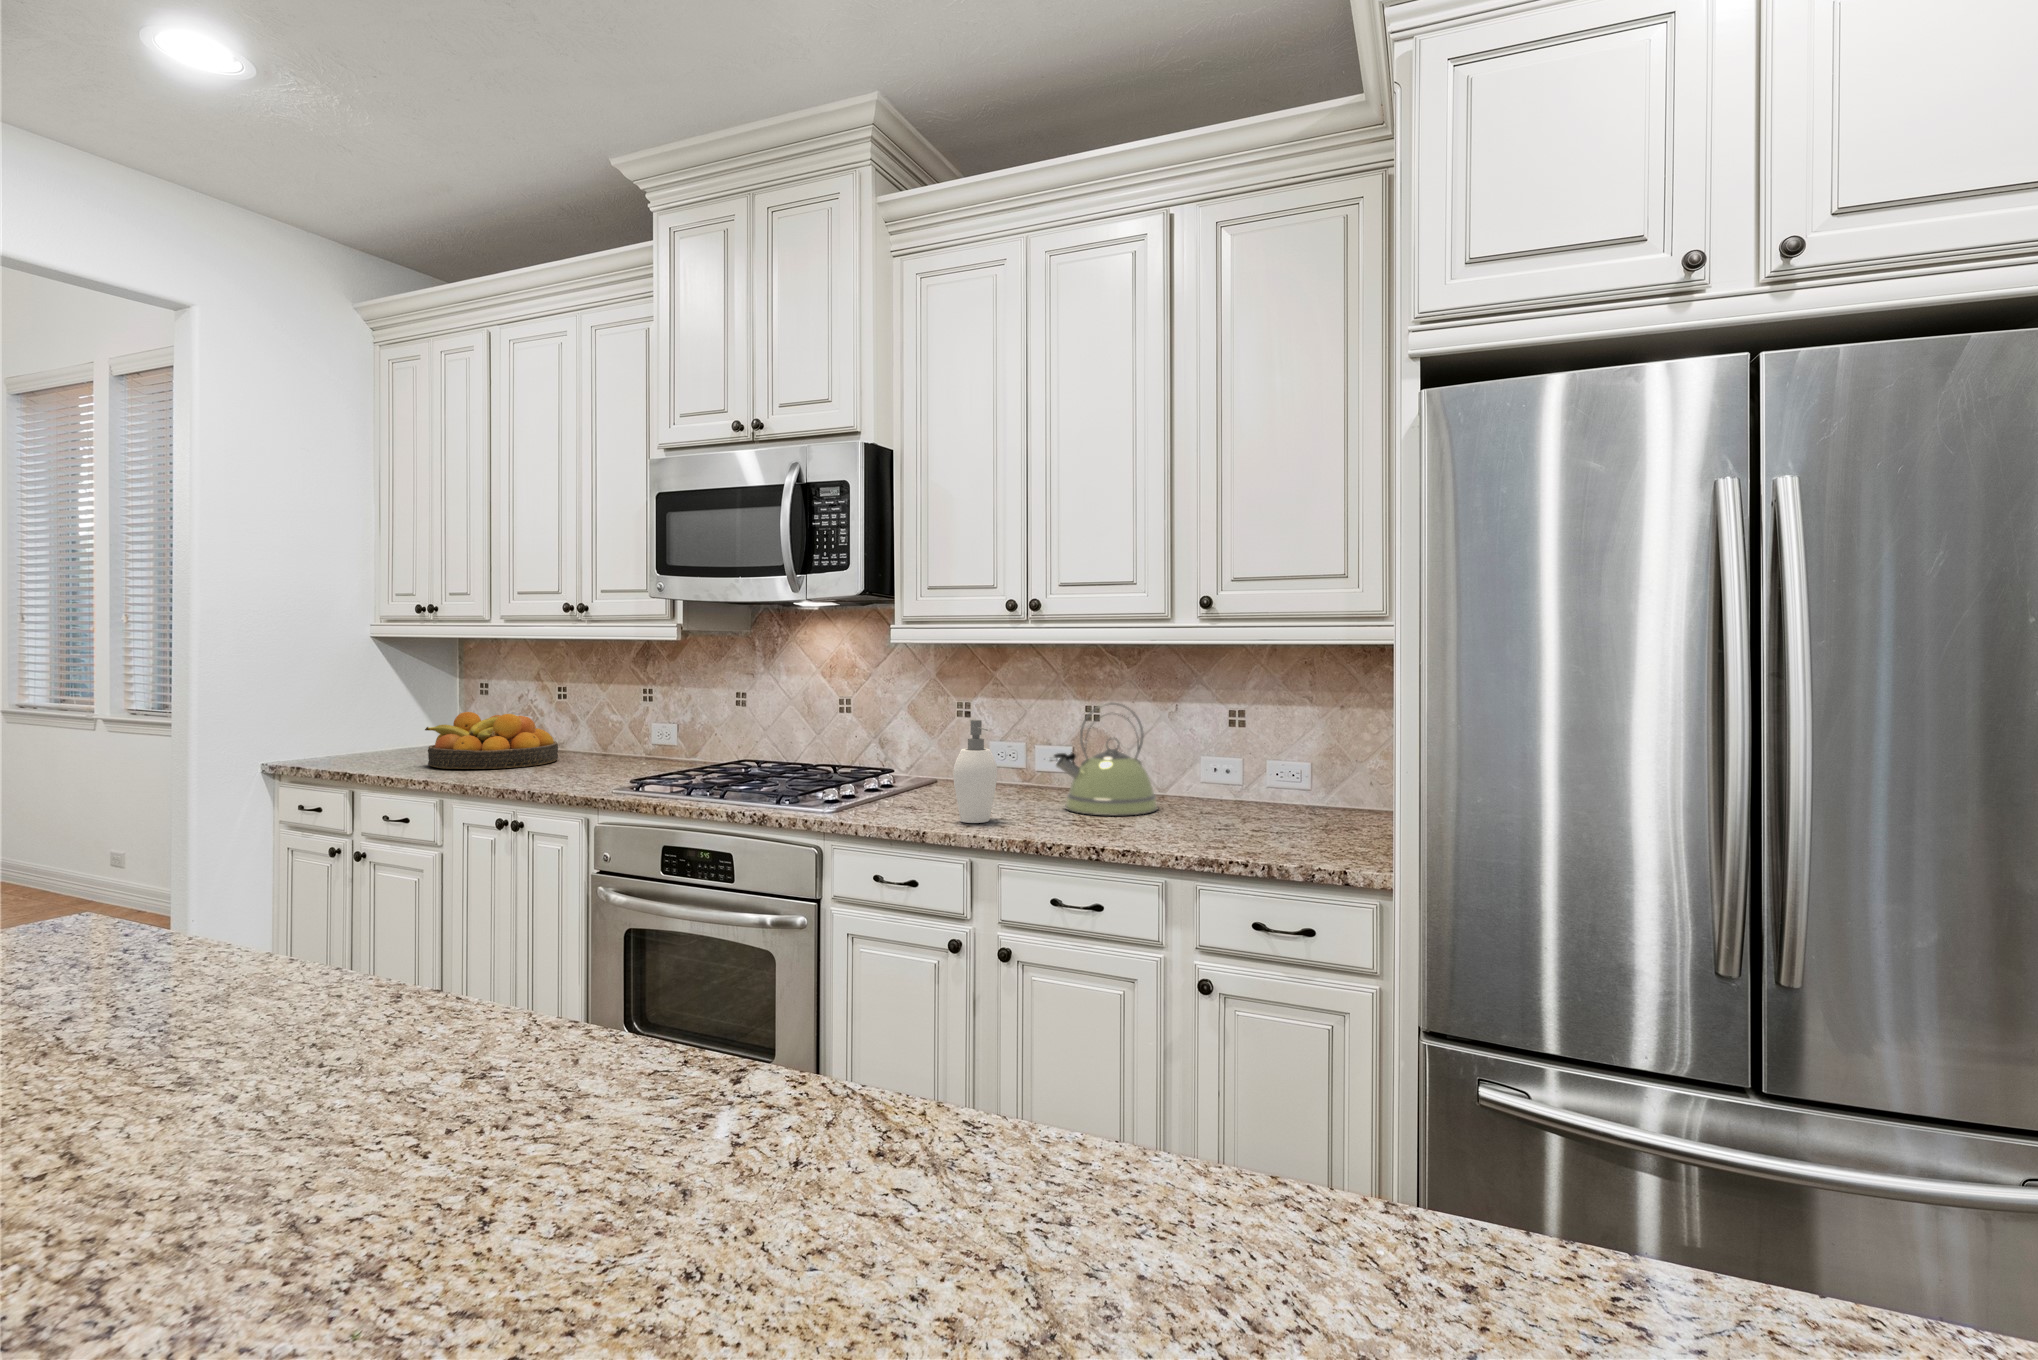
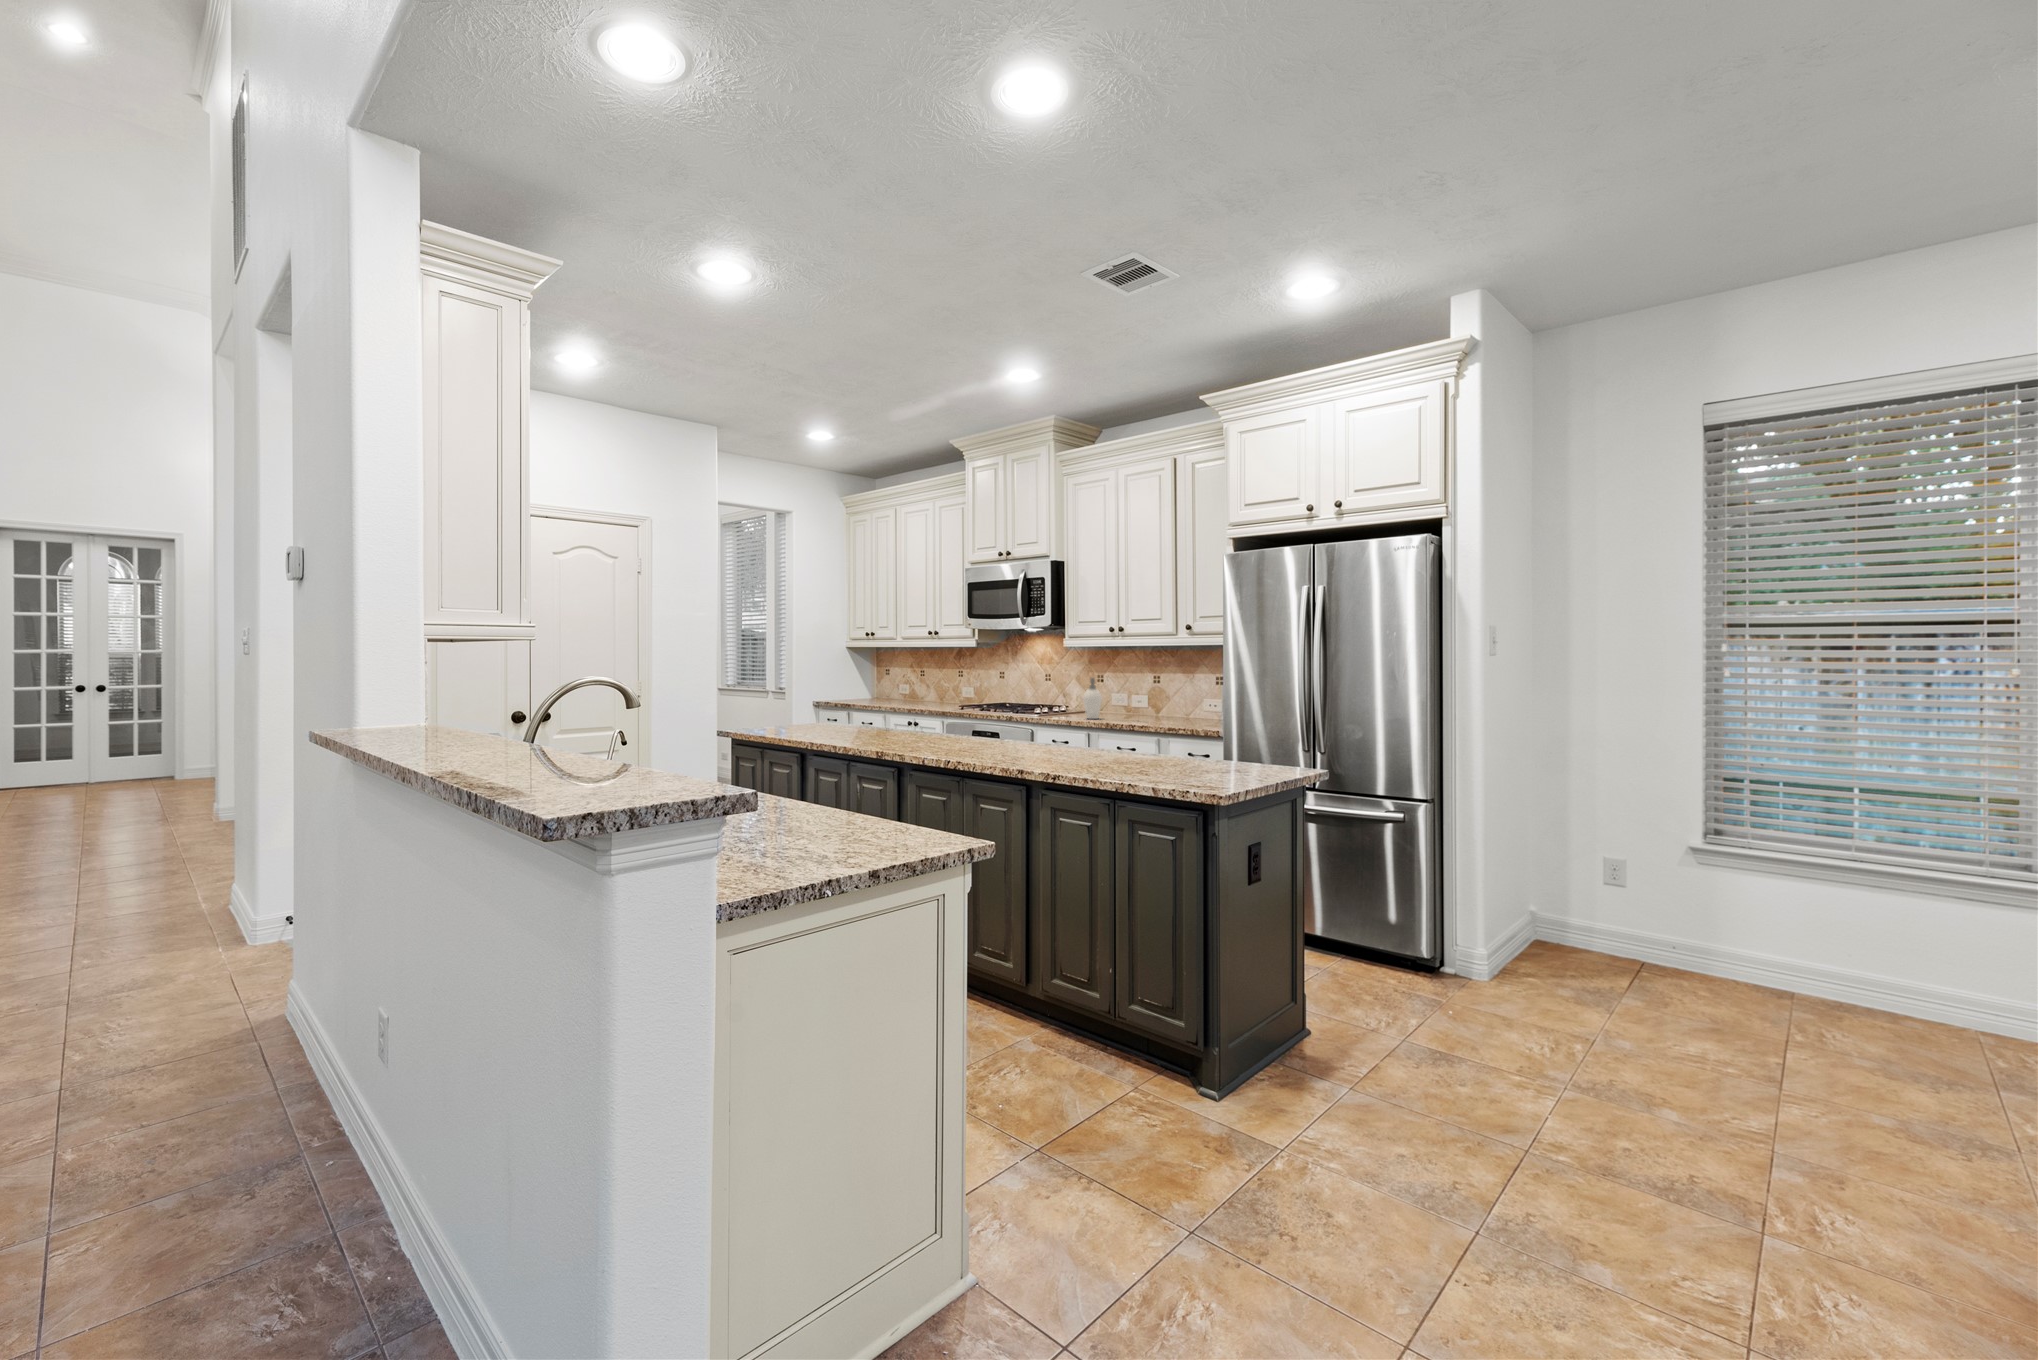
kettle: present [1054,703,1158,816] -> none [1129,672,1176,719]
fruit bowl: present [425,712,558,769] -> none [874,680,925,704]

